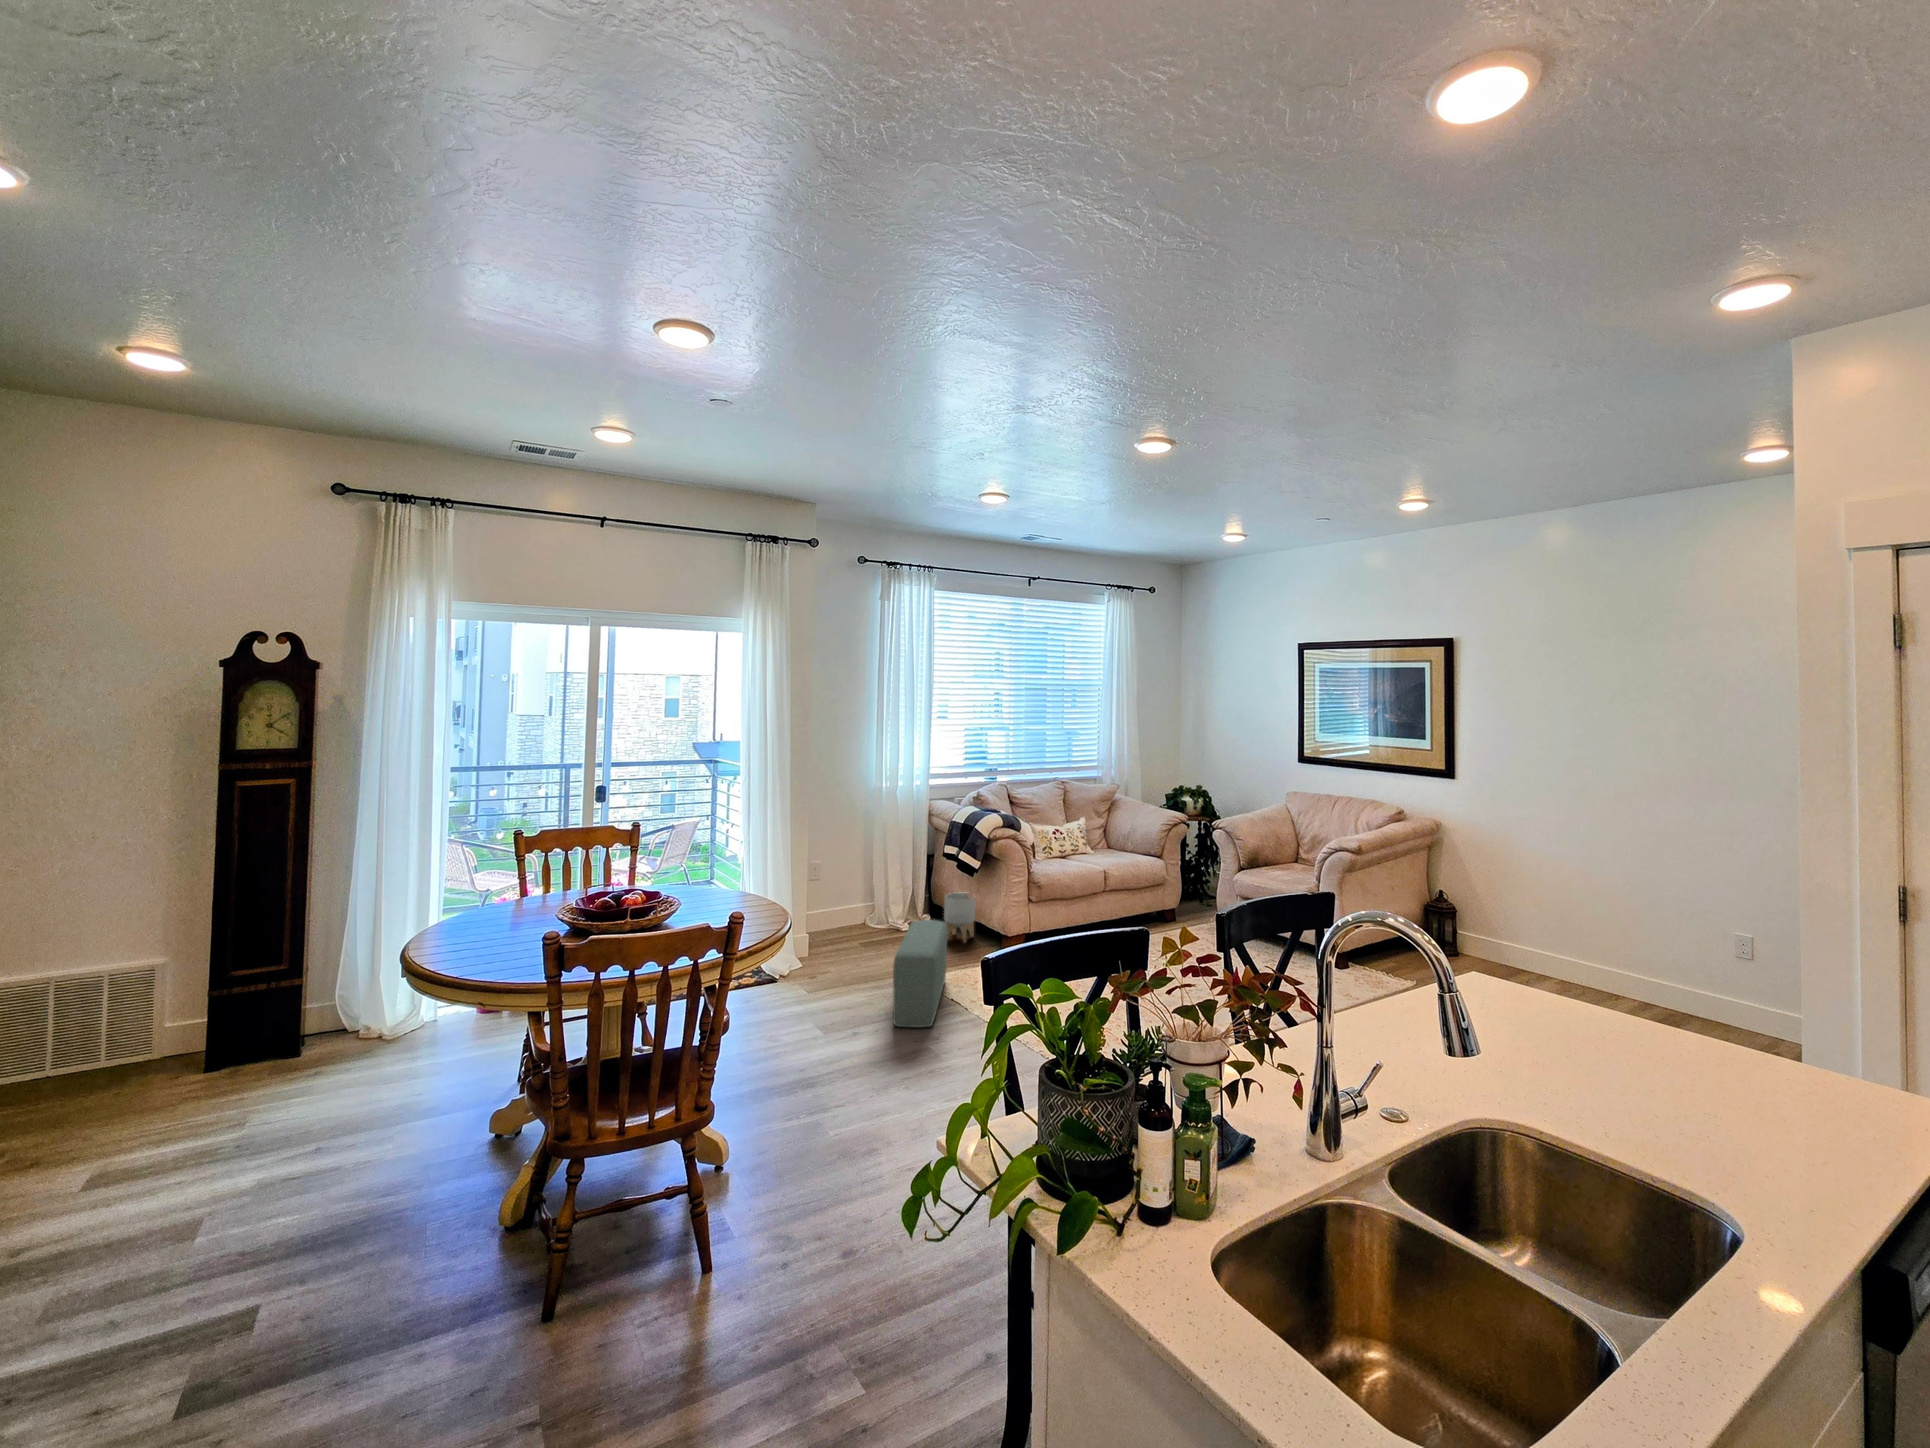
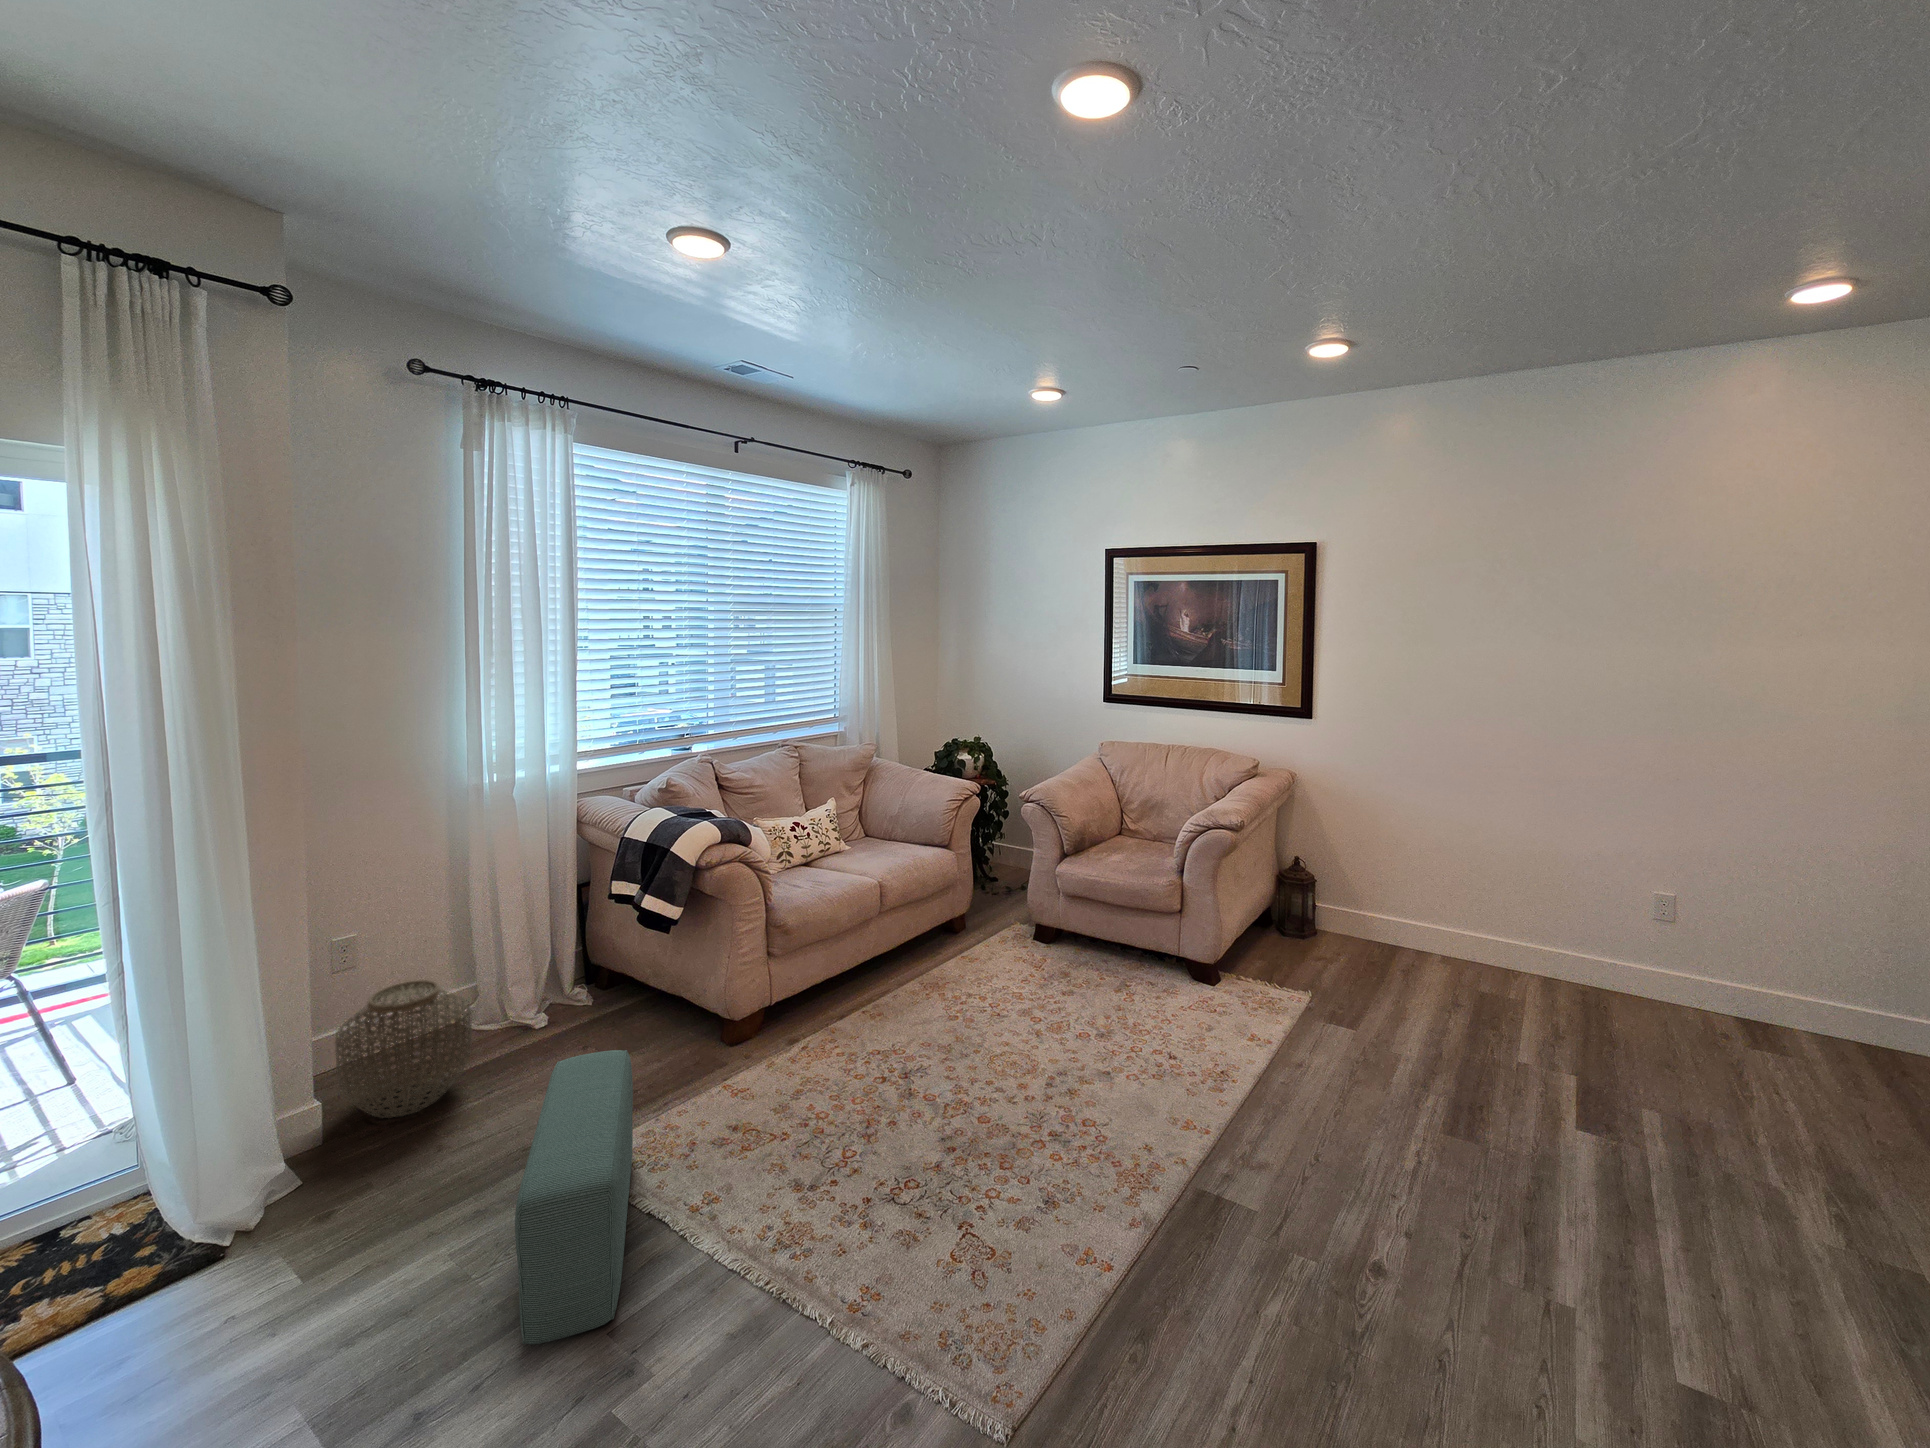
woven basket: none [813,885,872,952] -> present [336,980,472,1118]
planter: present [944,892,975,942] -> none [617,950,673,1038]

